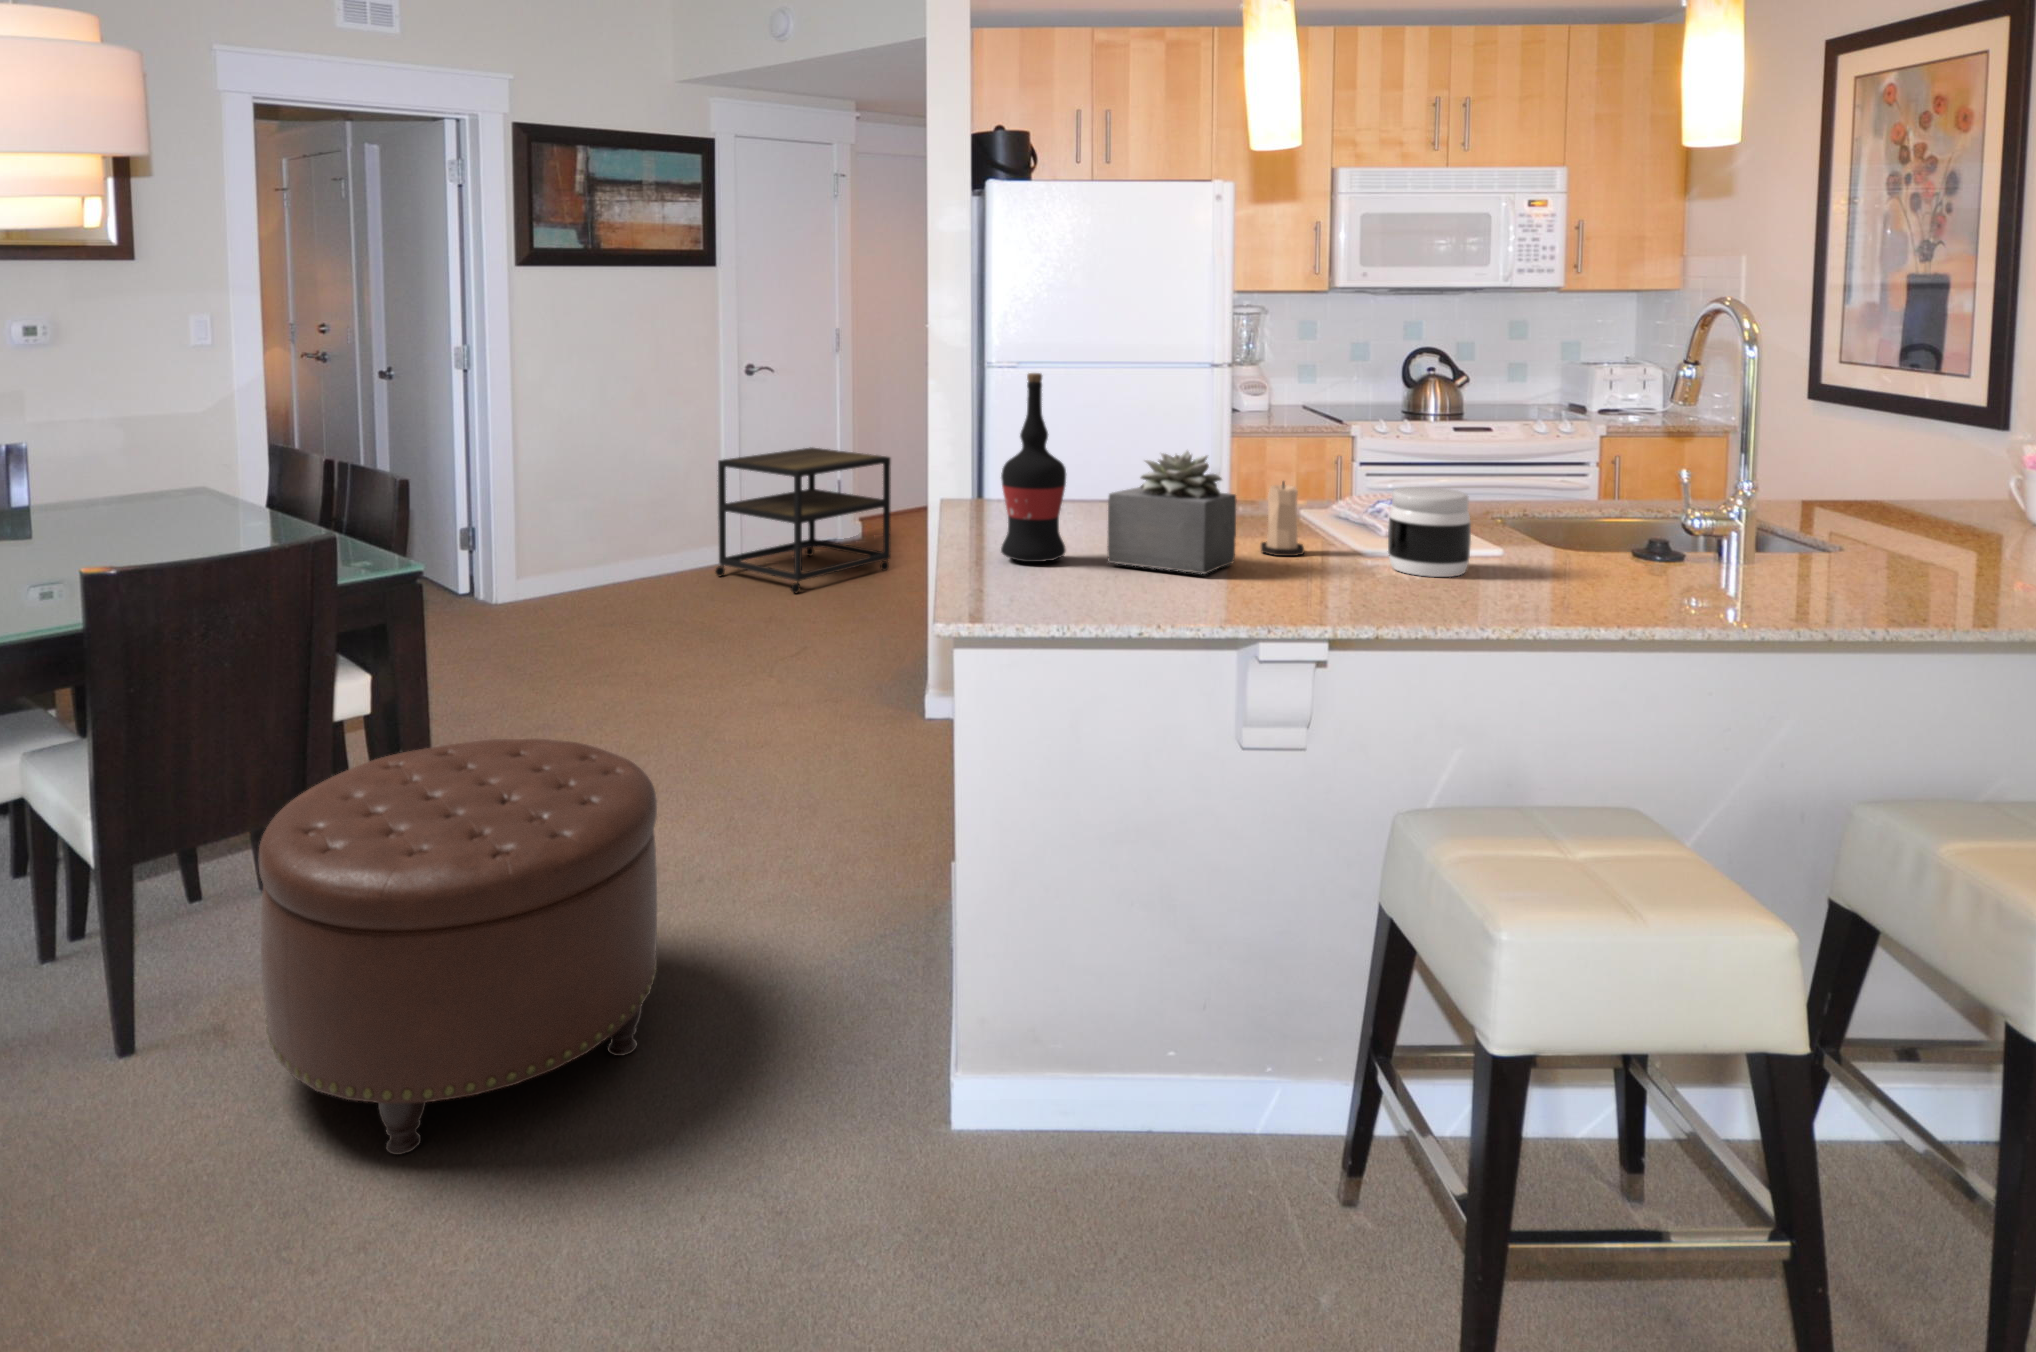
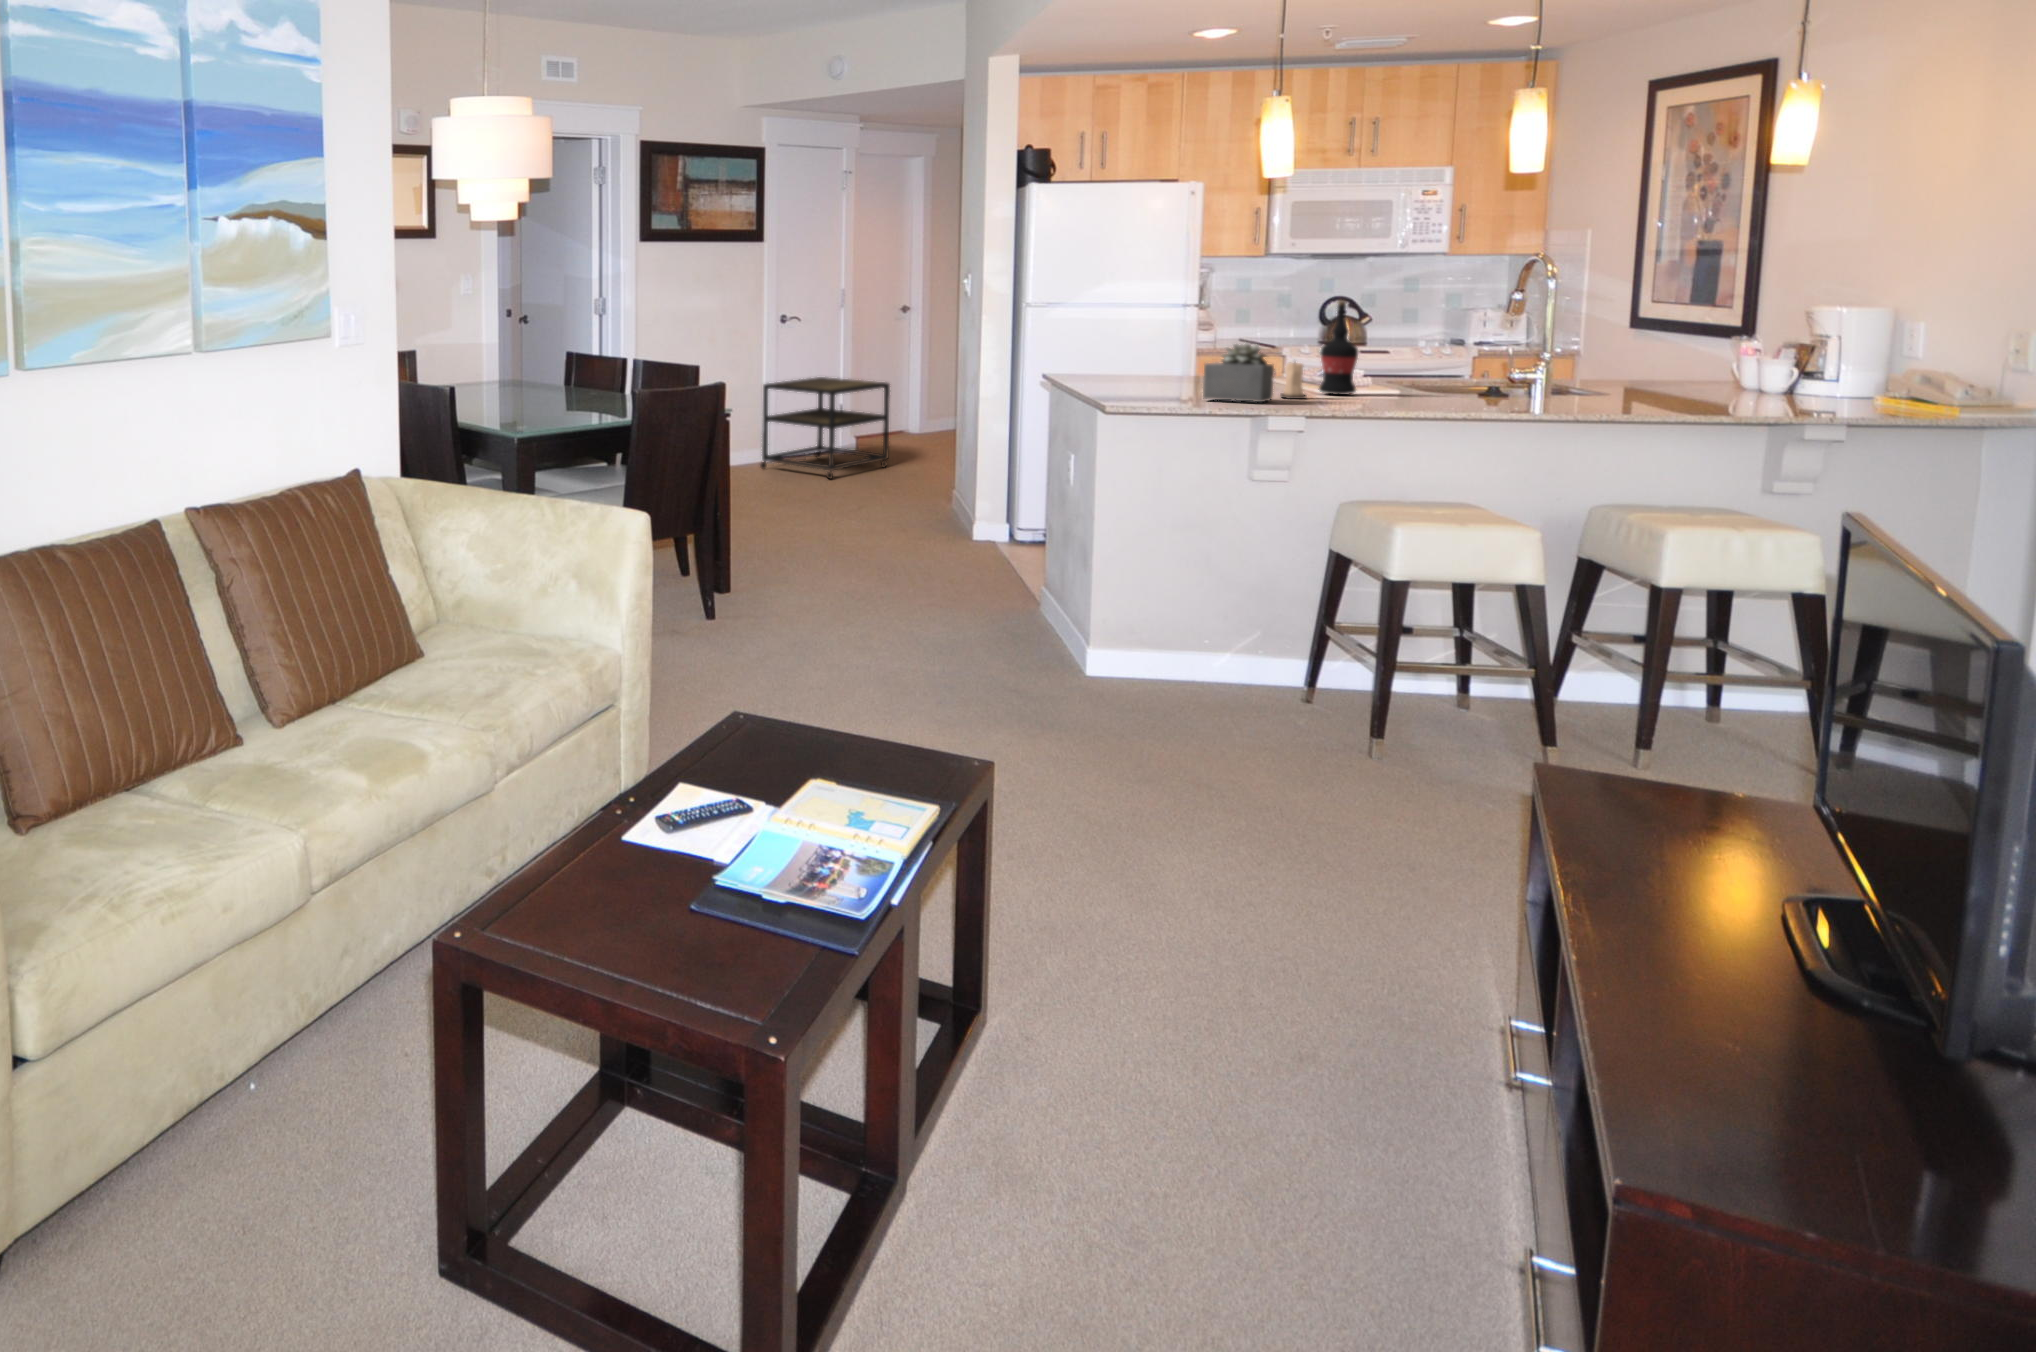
wine bottle: present [1001,373,1066,562] -> present [1319,300,1358,395]
jar: present [1388,487,1471,577] -> none [1359,361,1406,405]
ottoman: present [259,739,657,1155] -> none [741,507,937,678]

